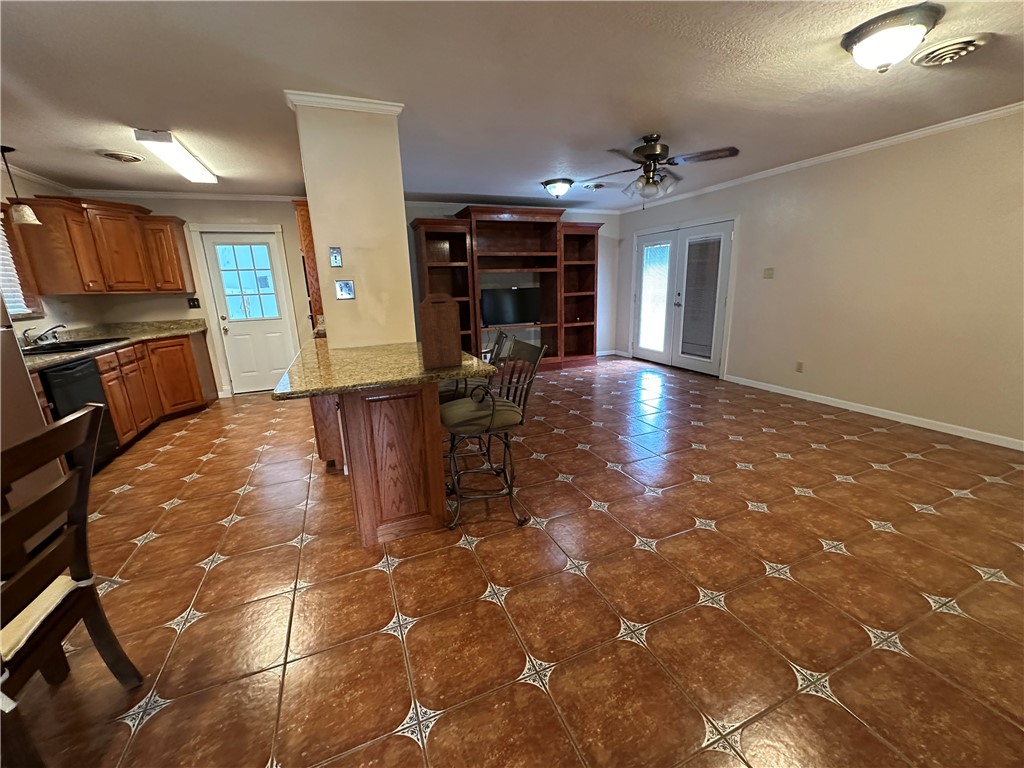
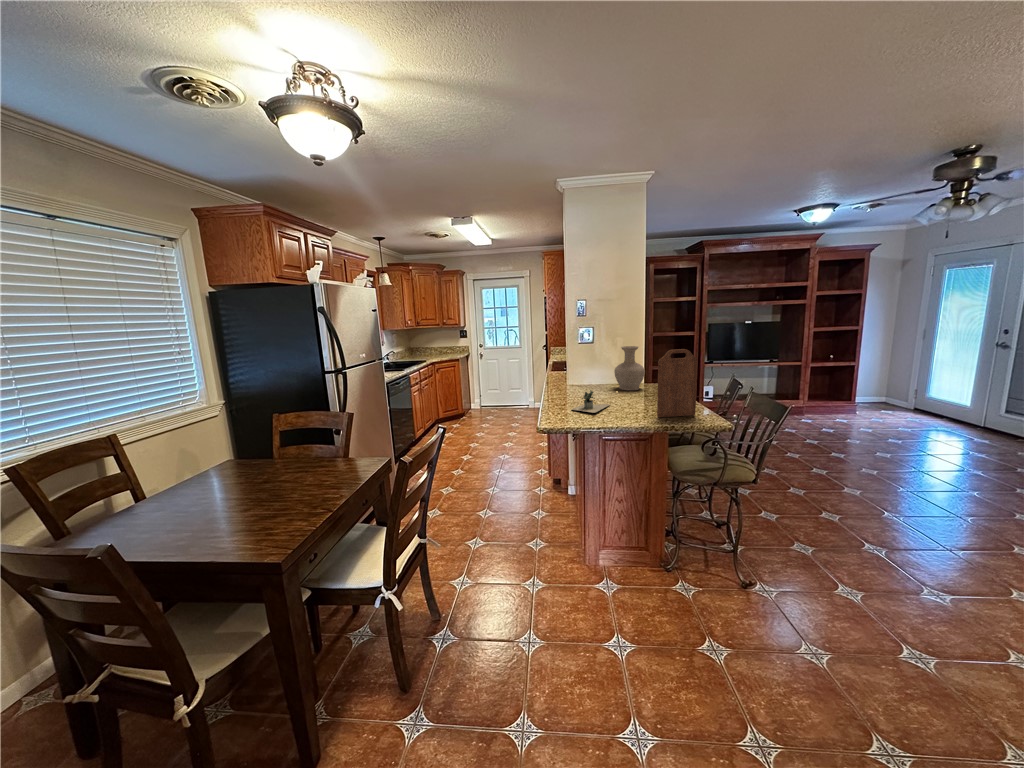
vase: none [382,301,415,350] -> present [614,346,645,390]
potted plant: none [323,346,382,372] -> present [572,390,609,413]

